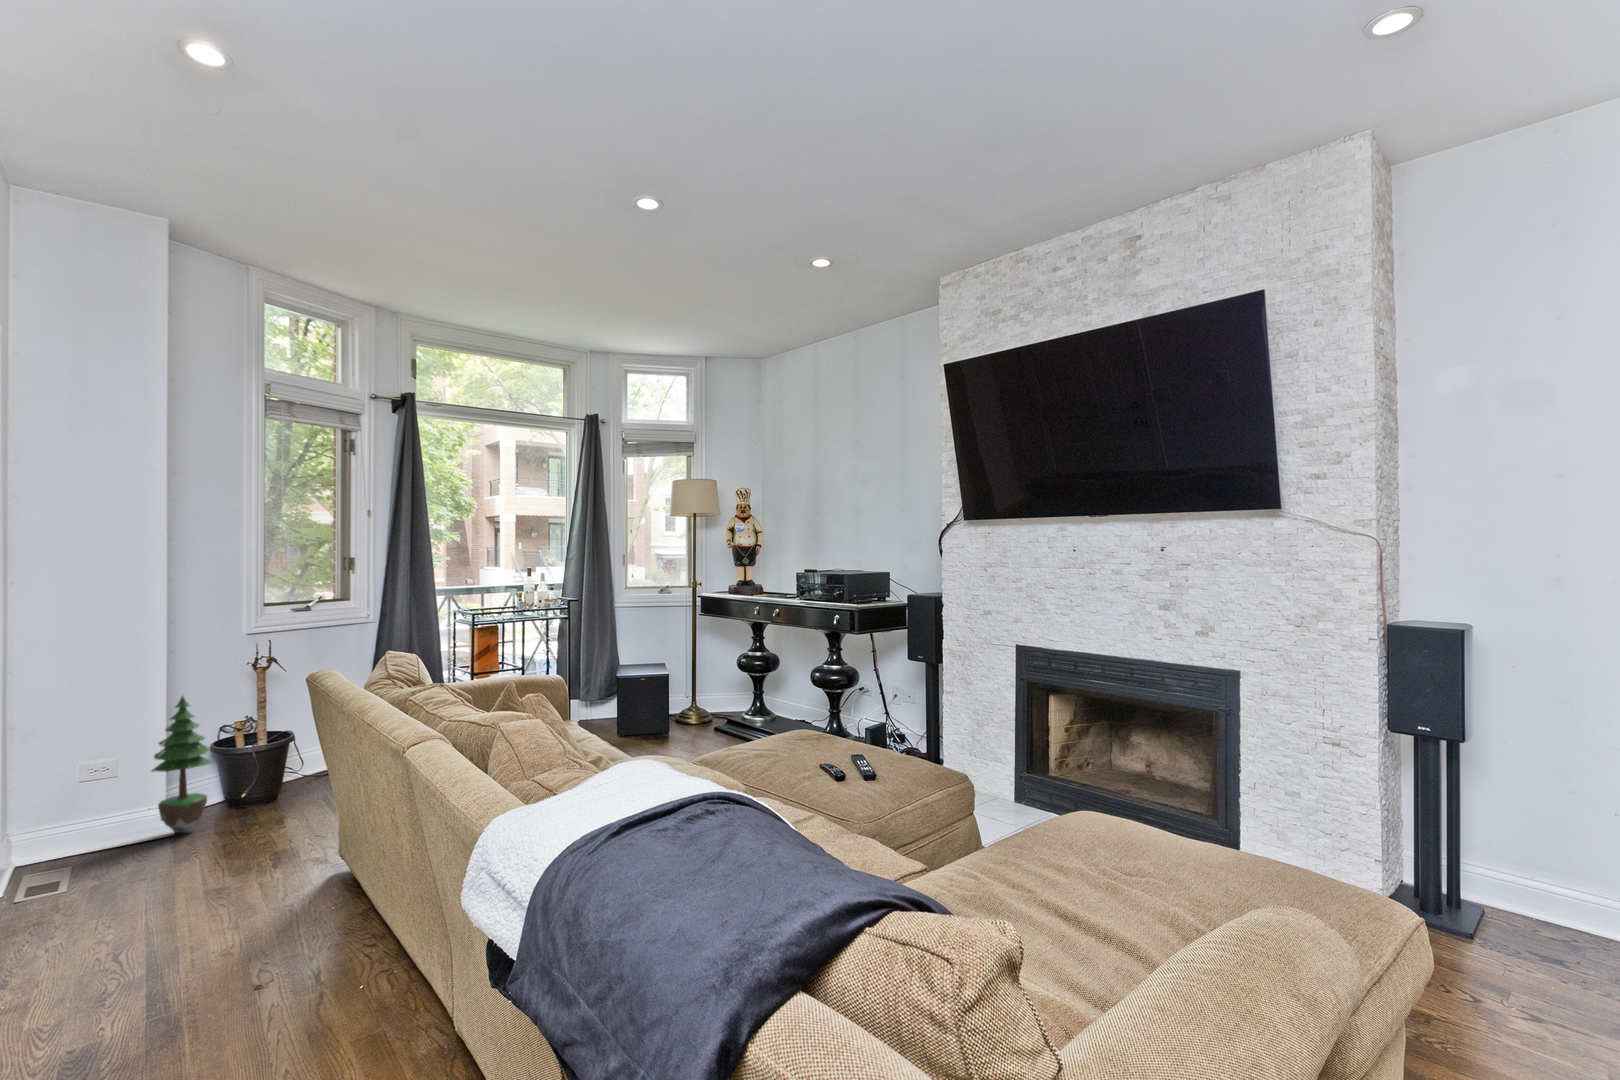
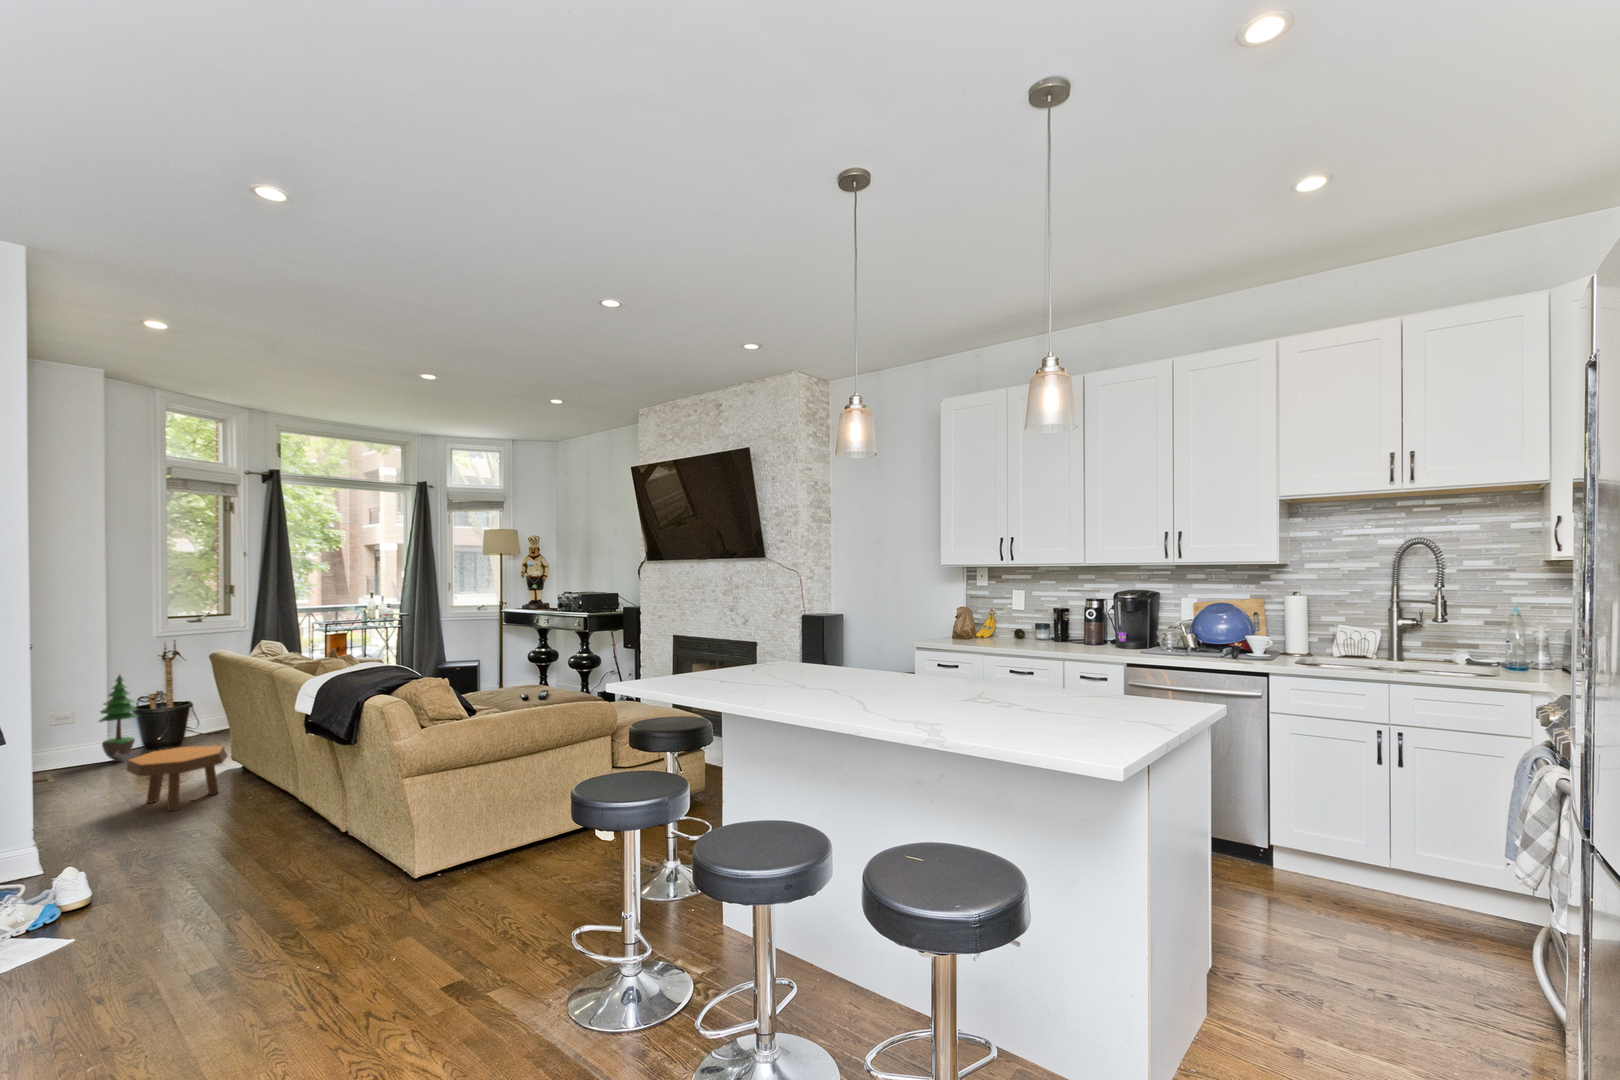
footstool: none [150,846,330,996] -> present [127,746,227,811]

